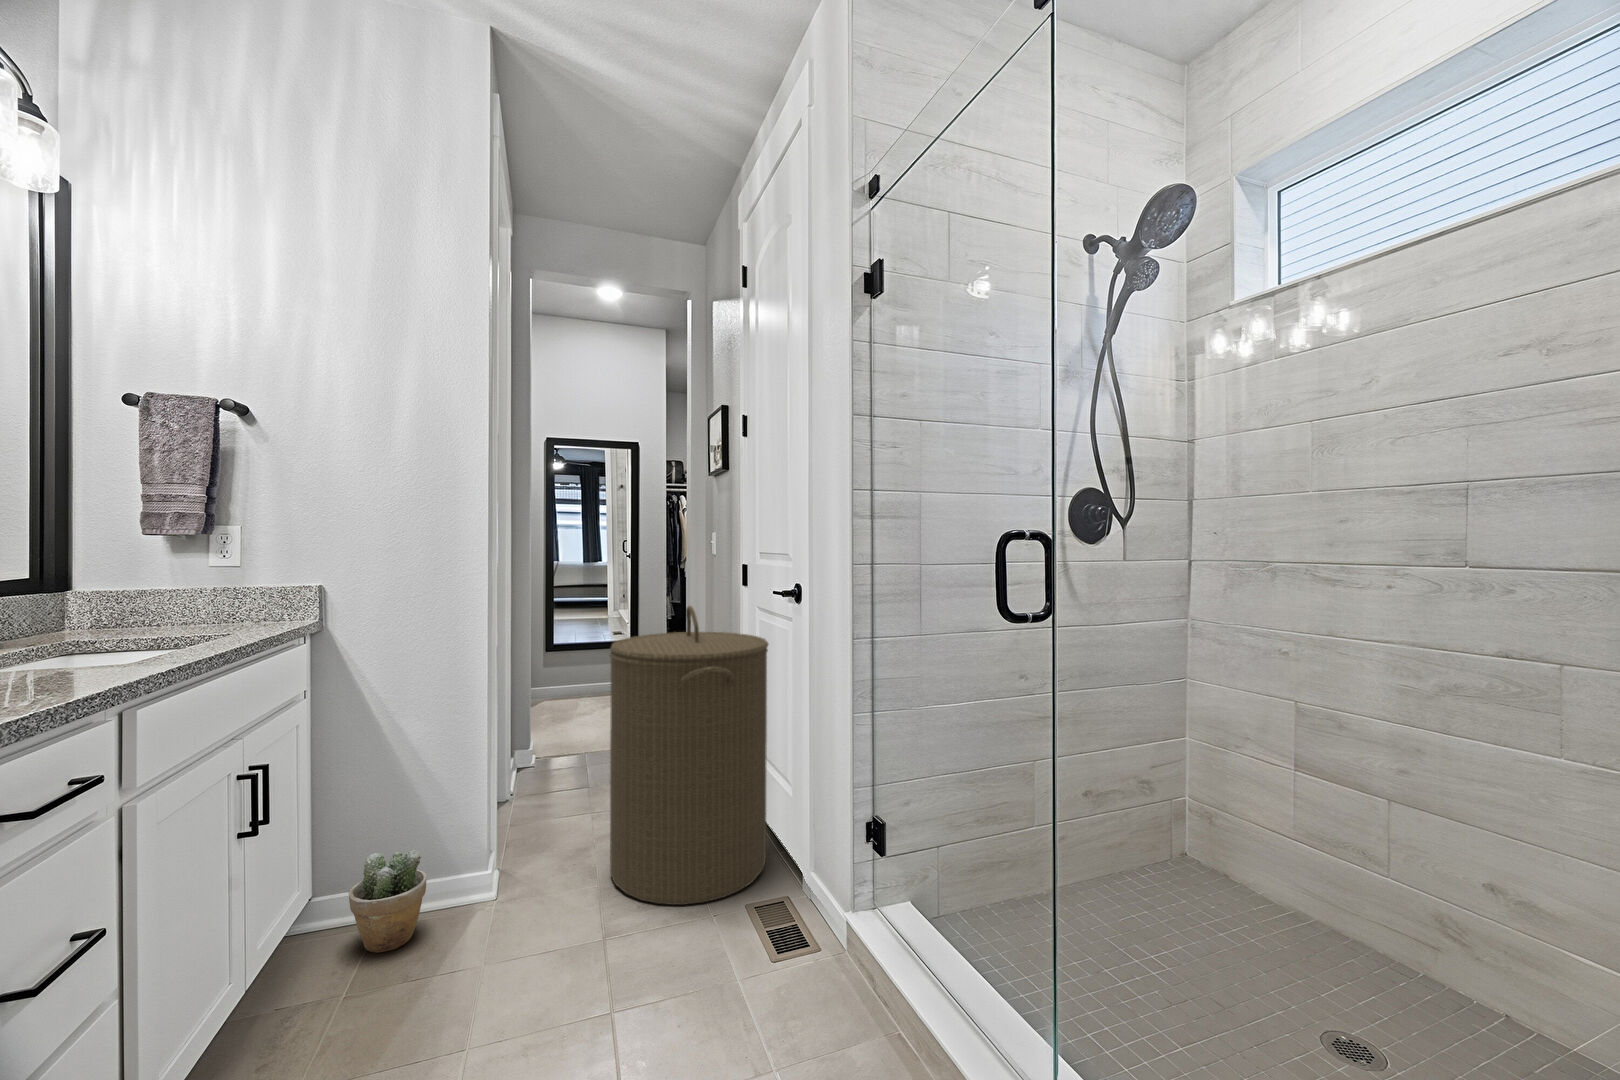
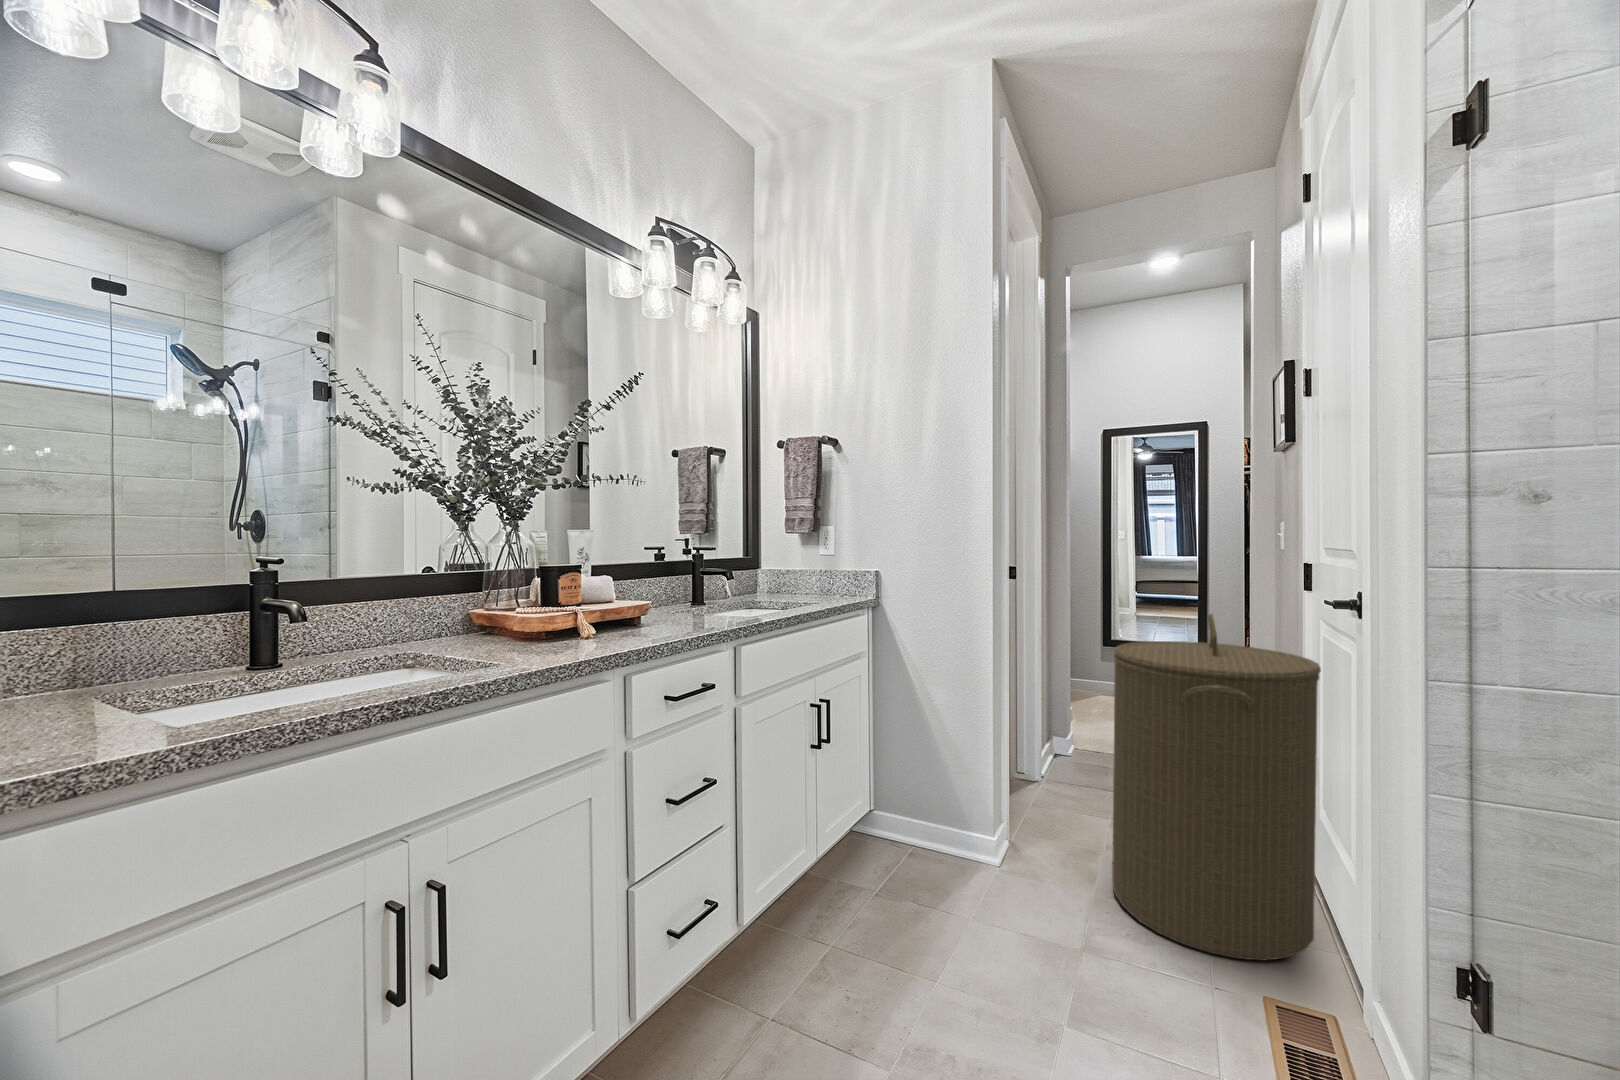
potted plant: present [348,850,427,953] -> none [888,789,944,872]

